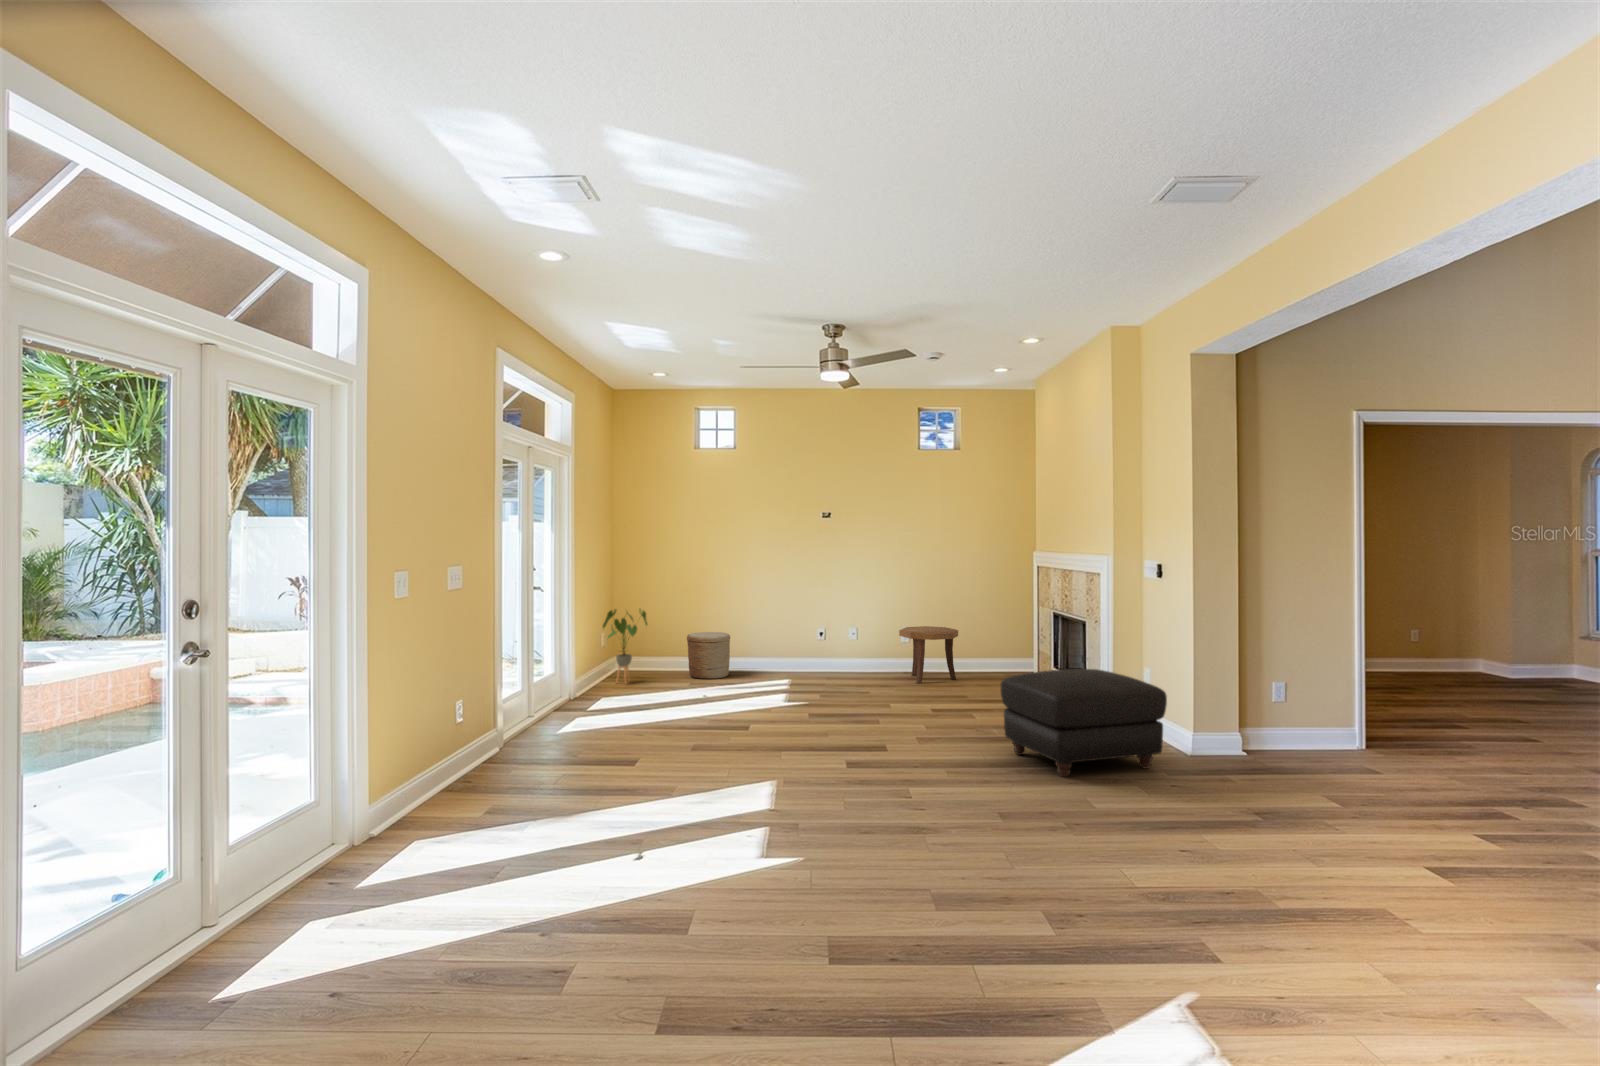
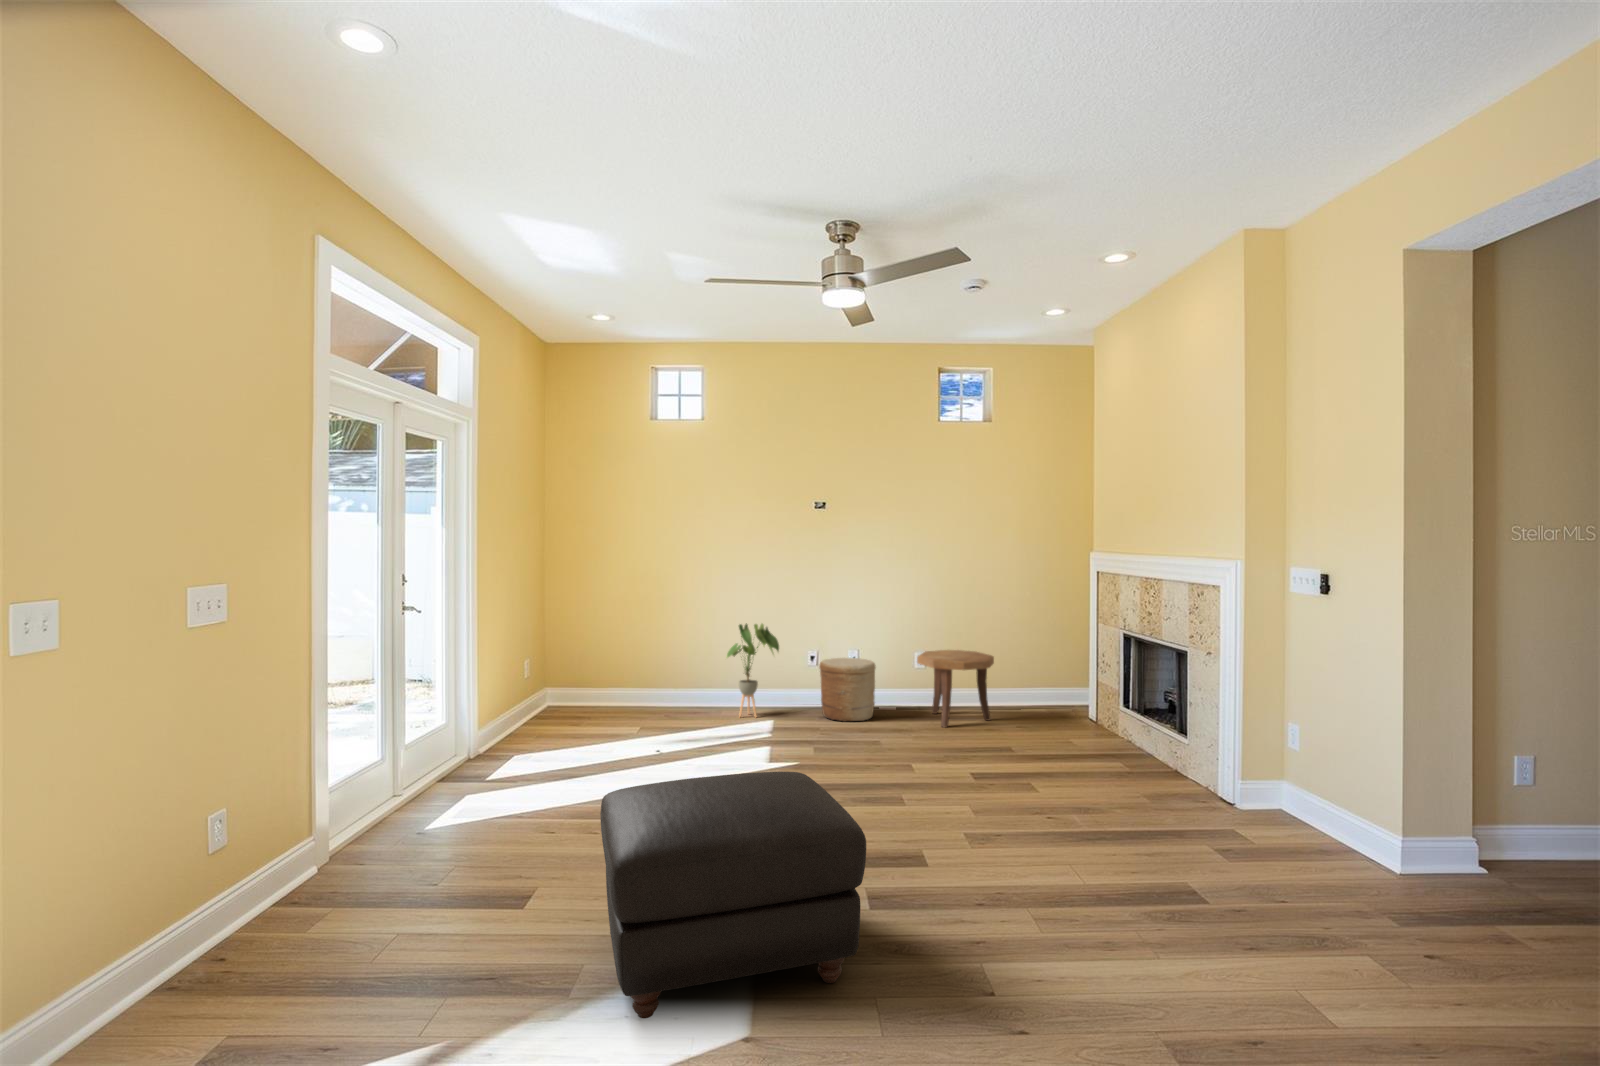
house plant: present [603,609,647,684] -> present [727,623,779,717]
woven basket: present [687,632,730,679] -> present [819,658,876,722]
ottoman: present [1000,669,1167,777] -> present [600,772,866,1018]

